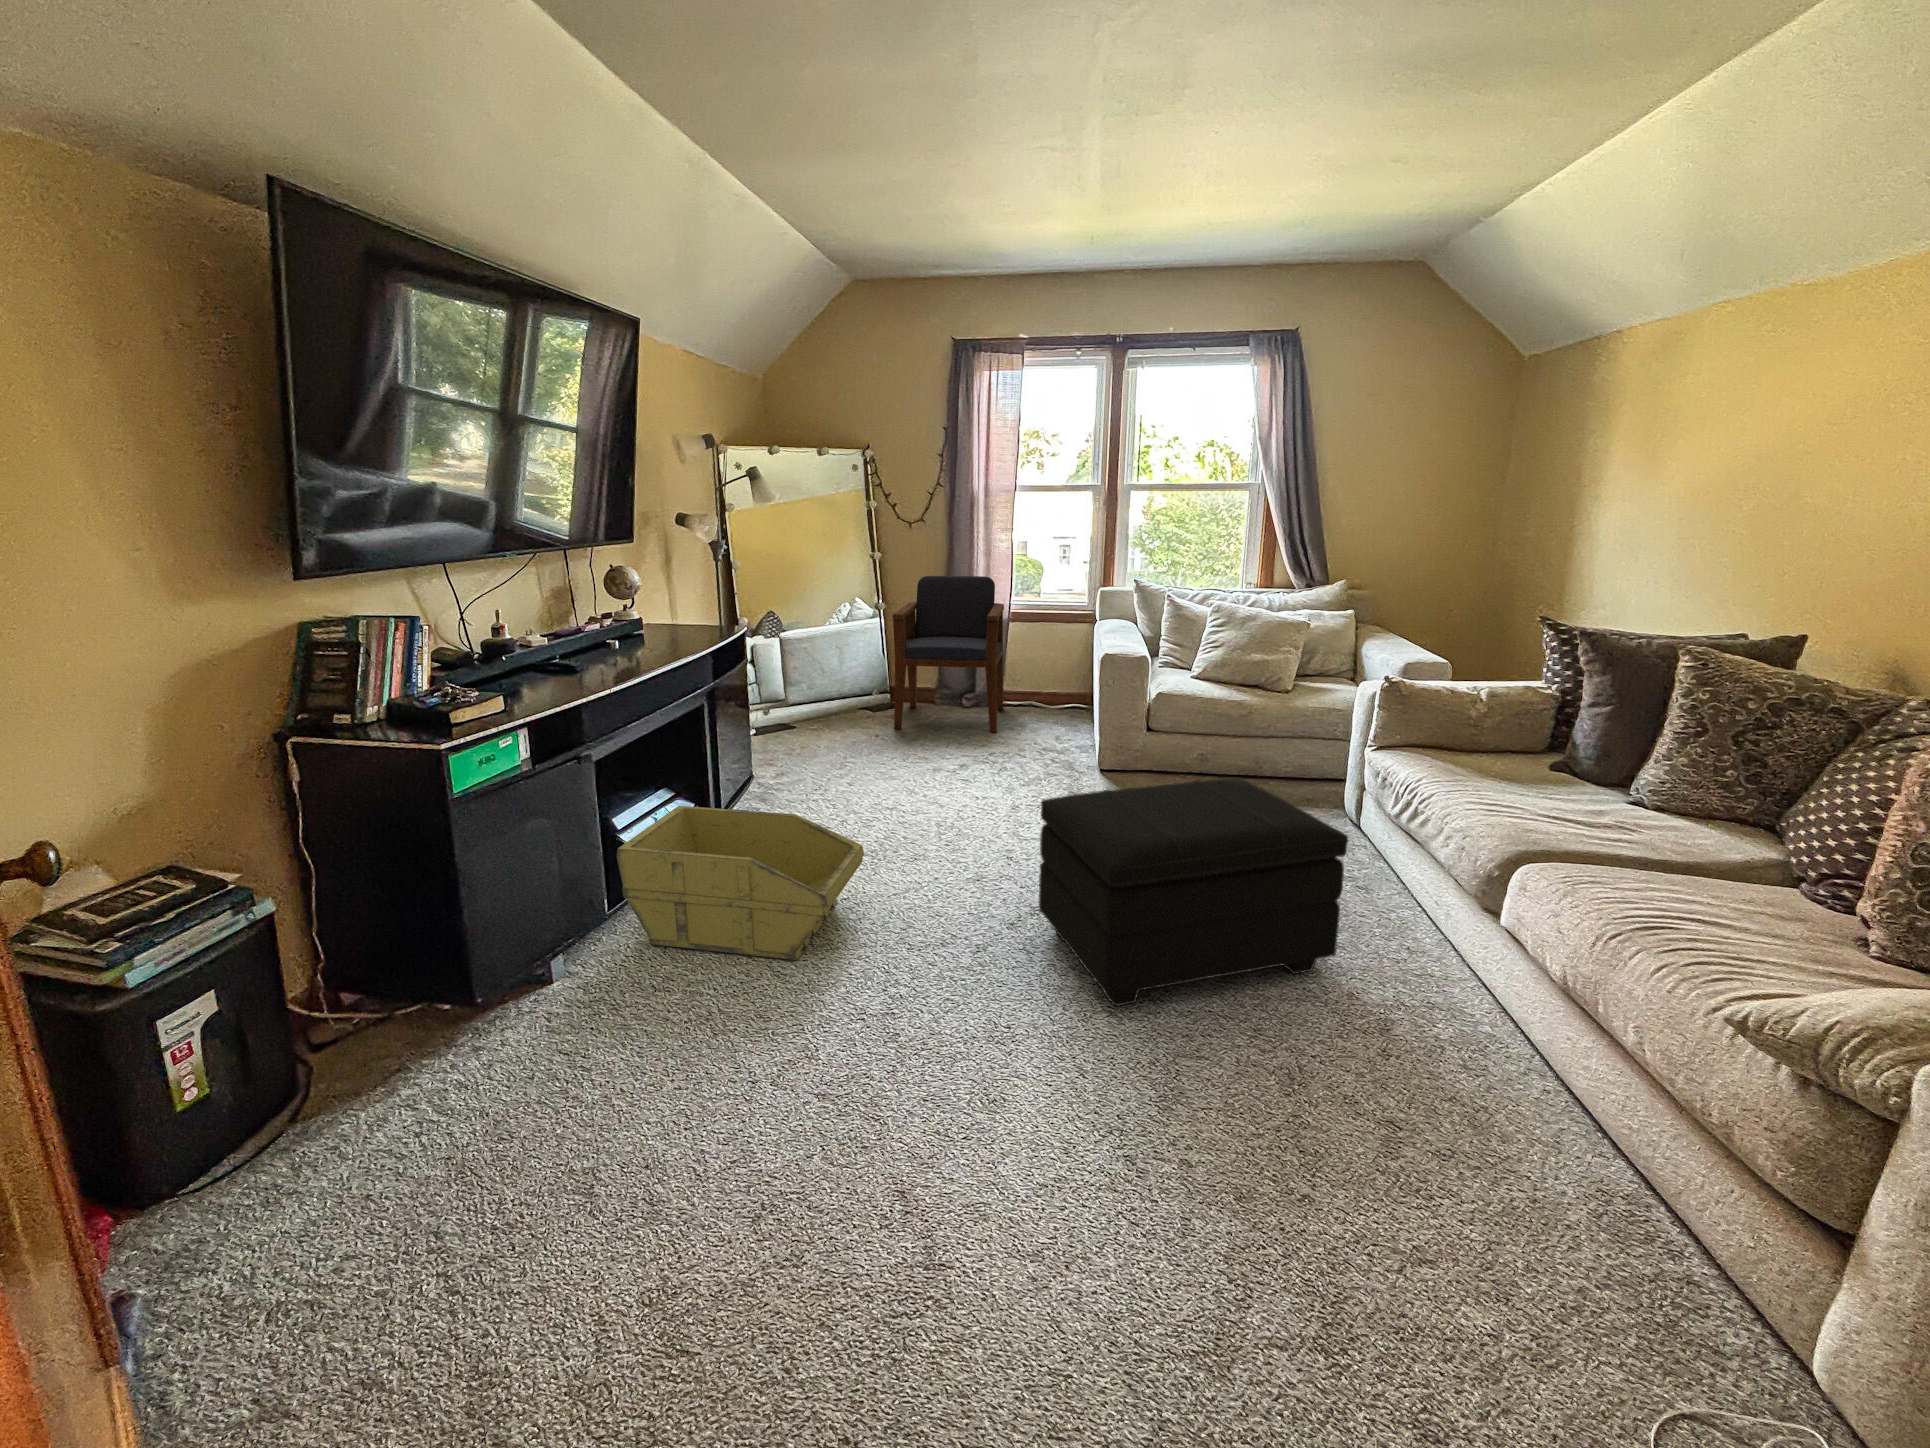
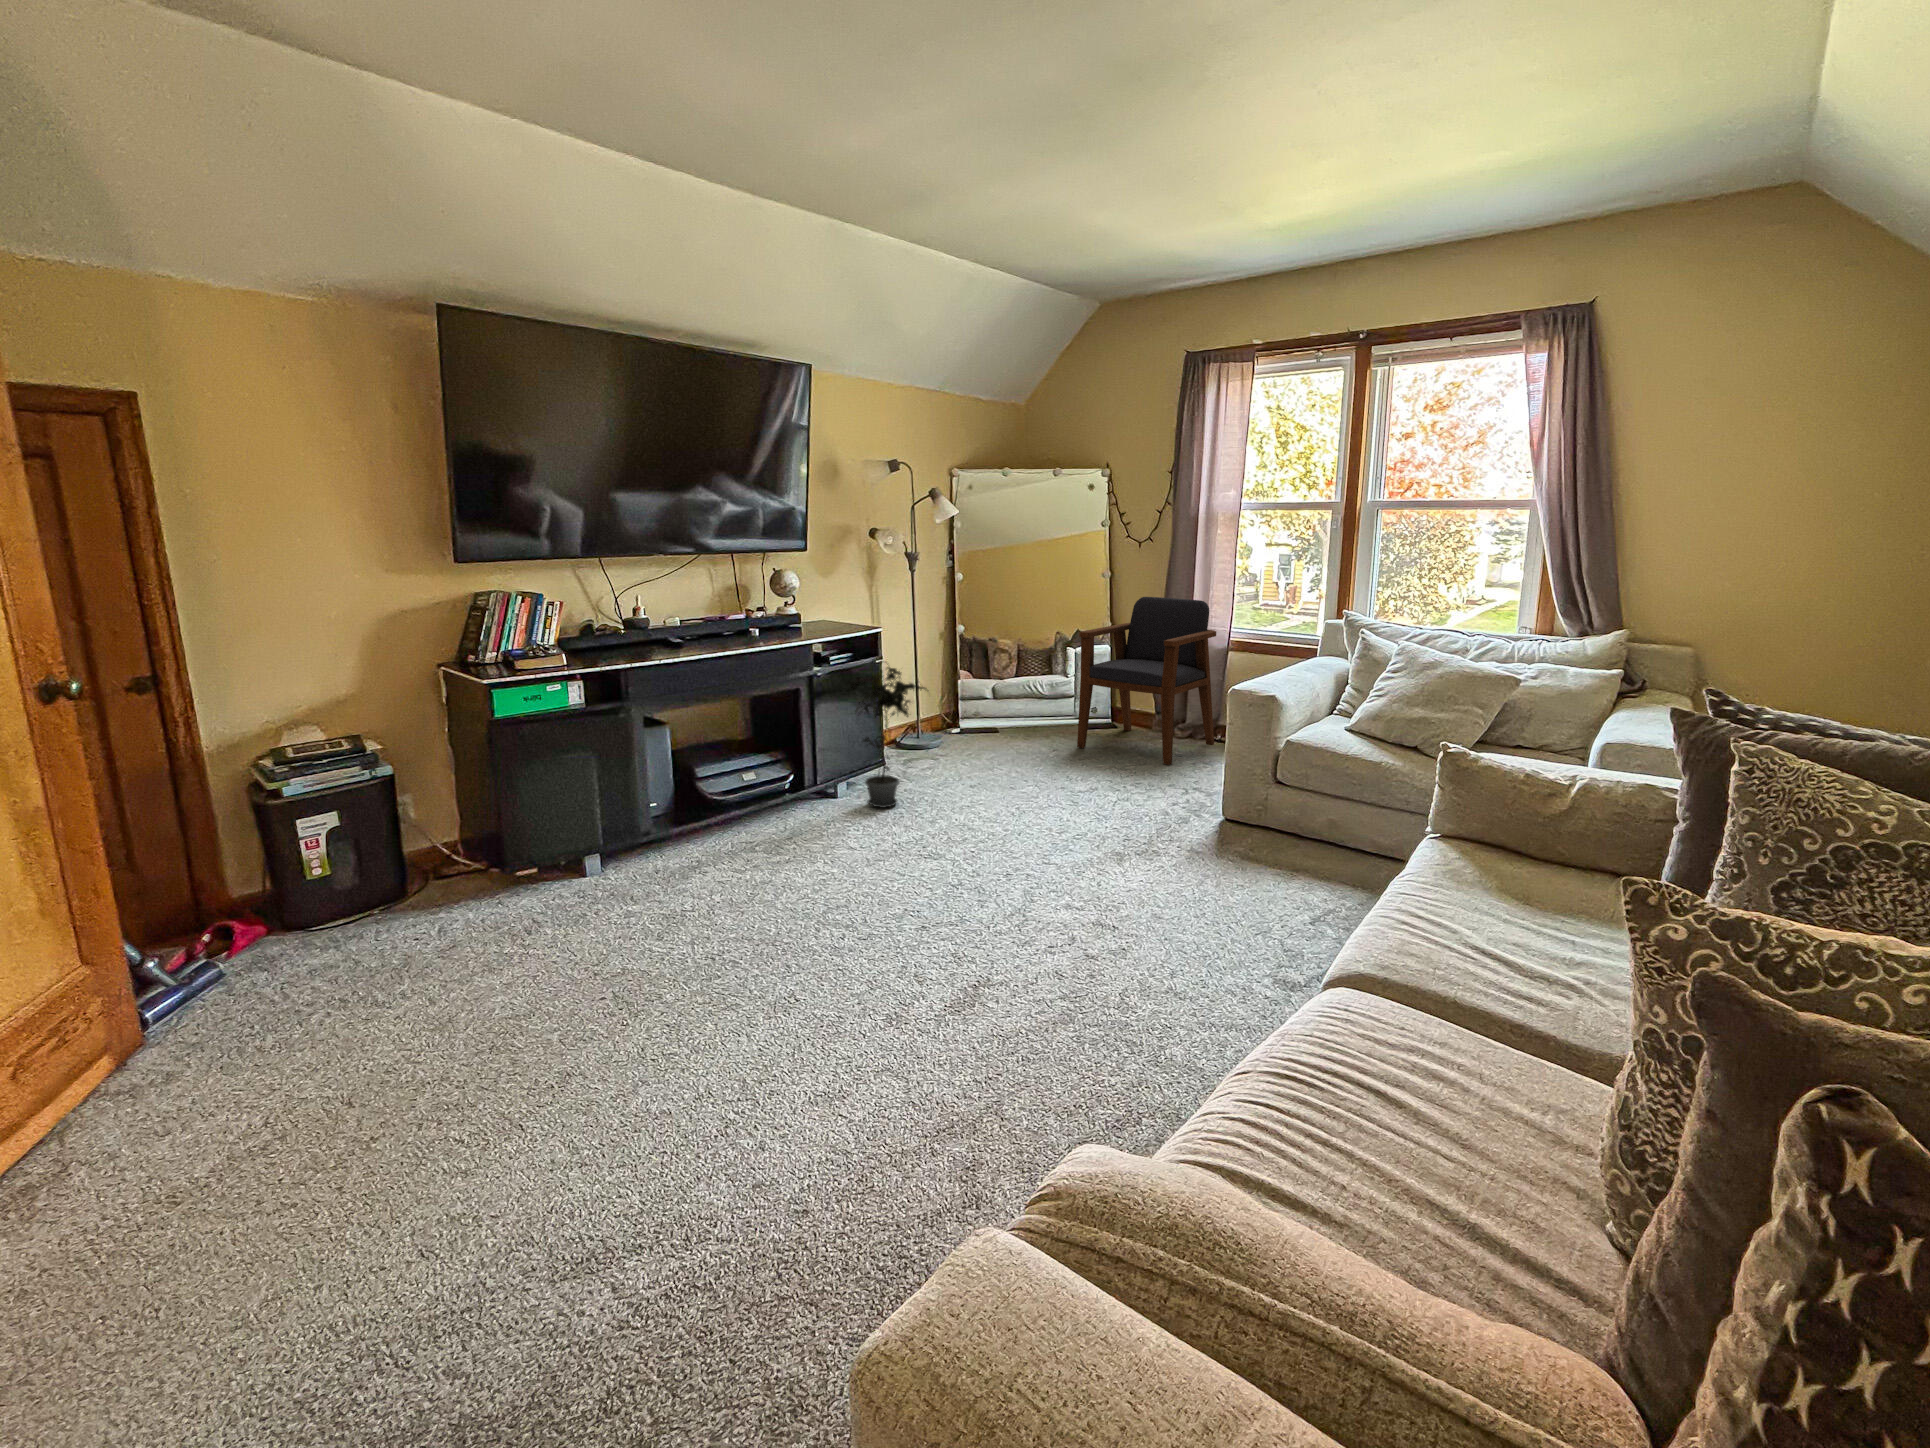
potted plant: none [737,661,846,822] -> present [848,667,927,808]
footstool: present [1039,779,1348,1006] -> none [871,806,1160,1039]
storage bin: present [617,806,864,960] -> none [651,767,835,904]

